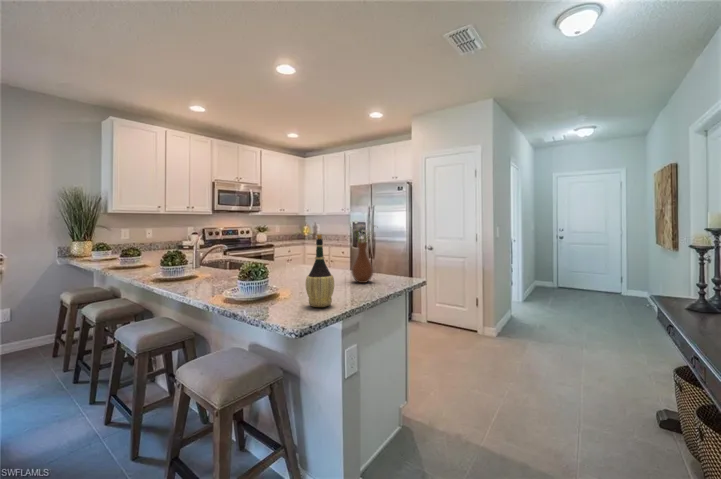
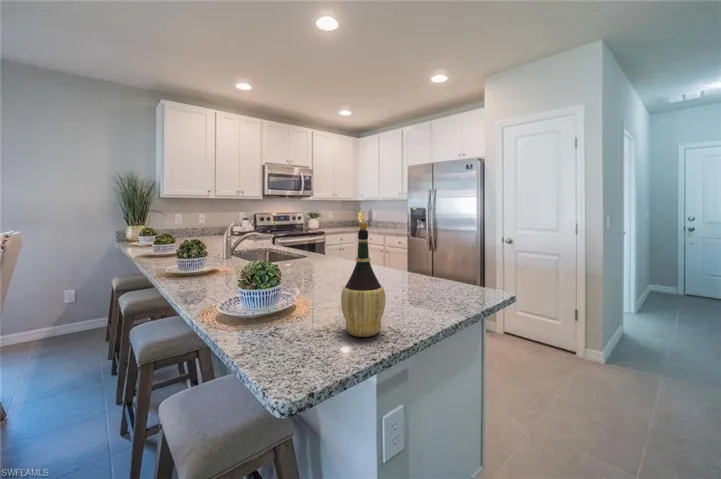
vase: present [349,222,374,283] -> none [401,205,451,289]

